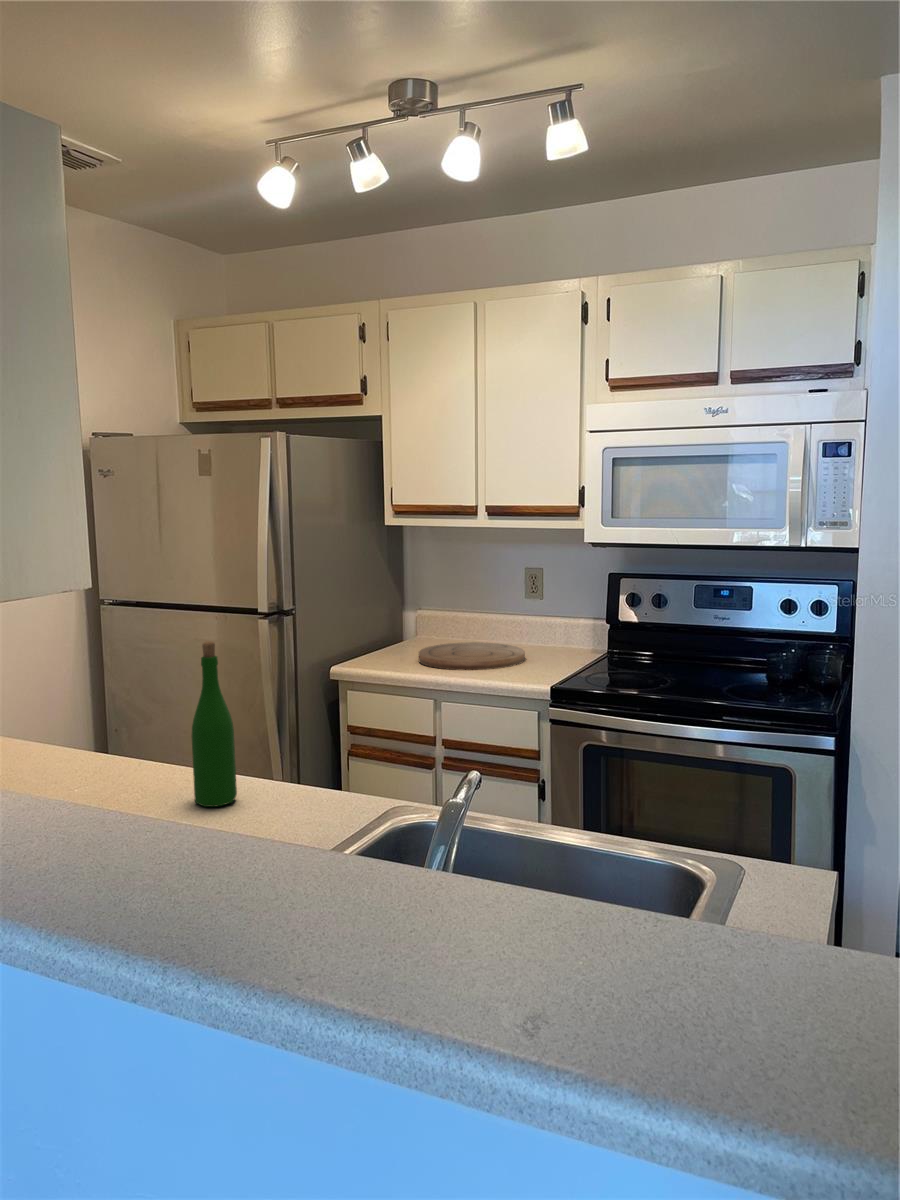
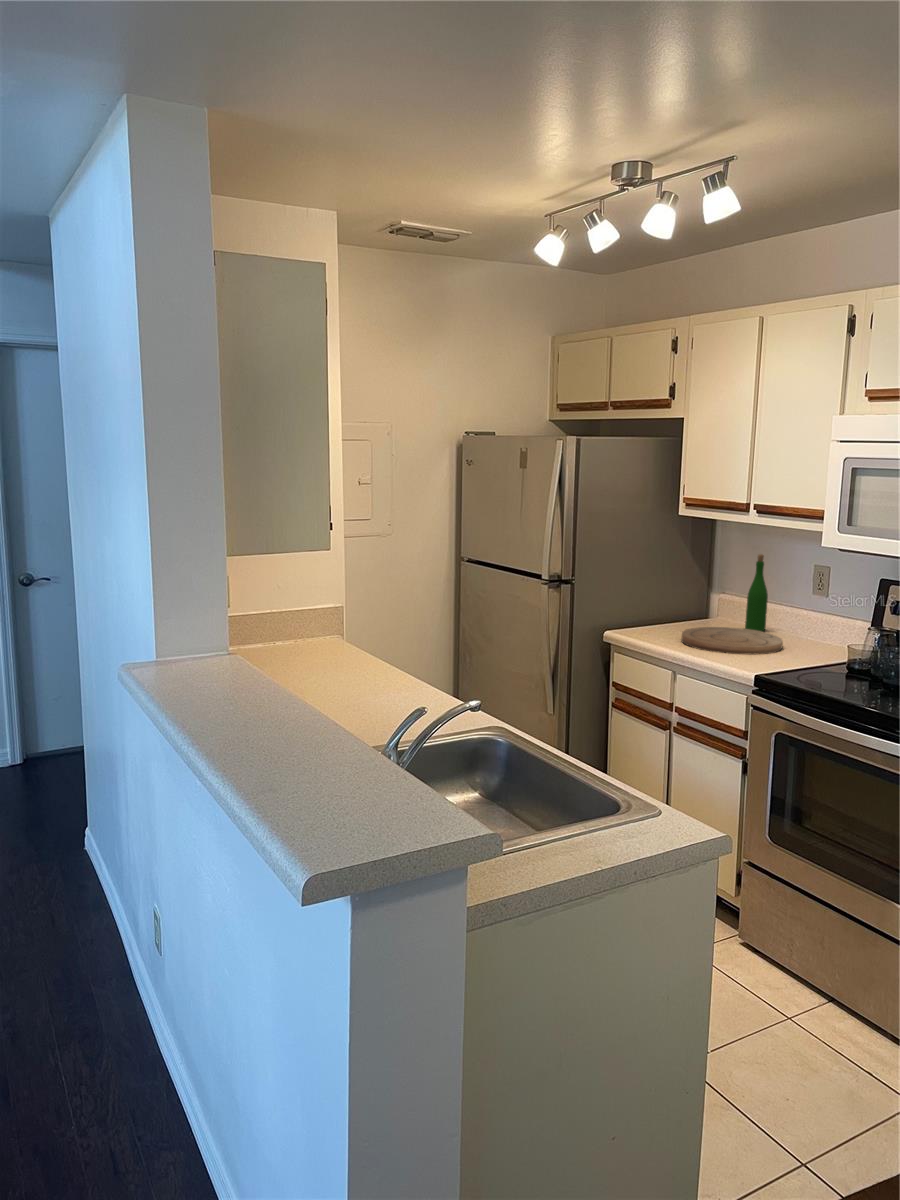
wine bottle: present [192,641,237,807] -> present [745,554,768,632]

